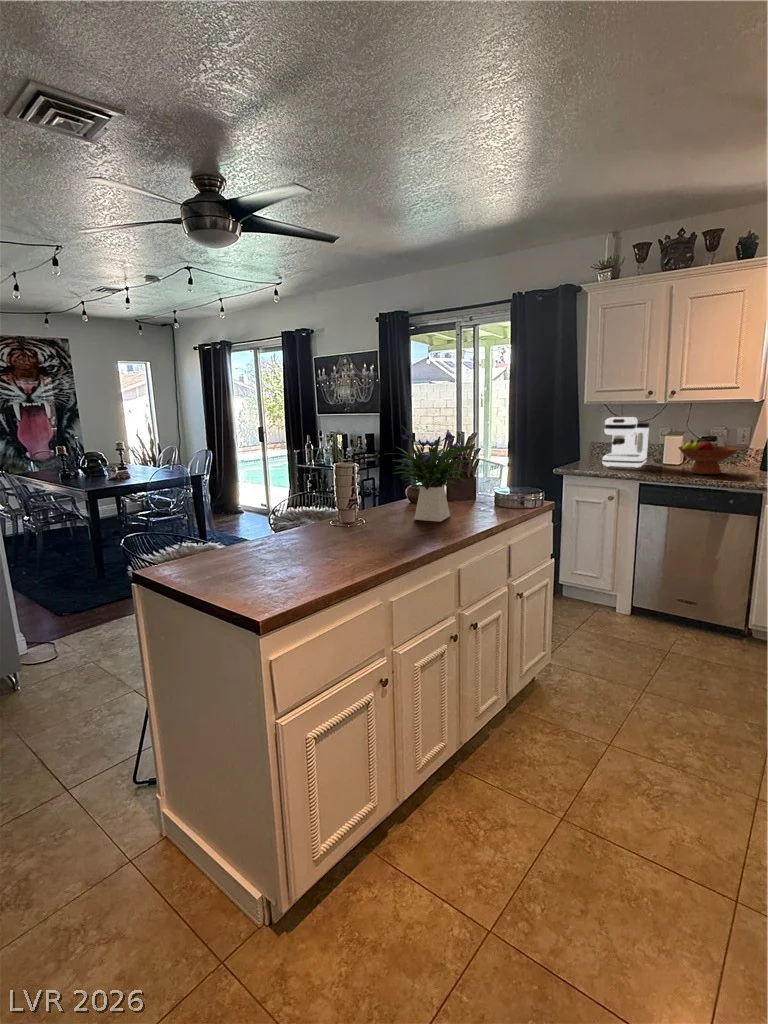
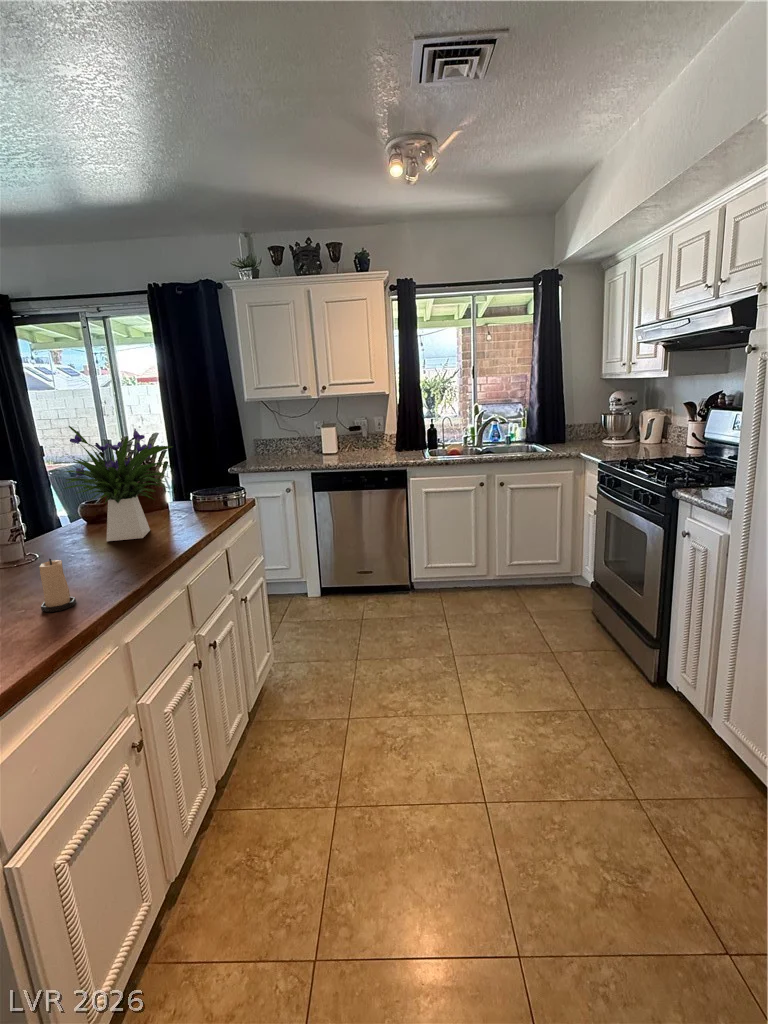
coffee maker: present [602,417,649,468] -> none [269,412,309,461]
fruit bowl: present [678,439,739,474] -> none [337,428,383,459]
candle: none [343,525,366,565] -> present [39,559,76,612]

